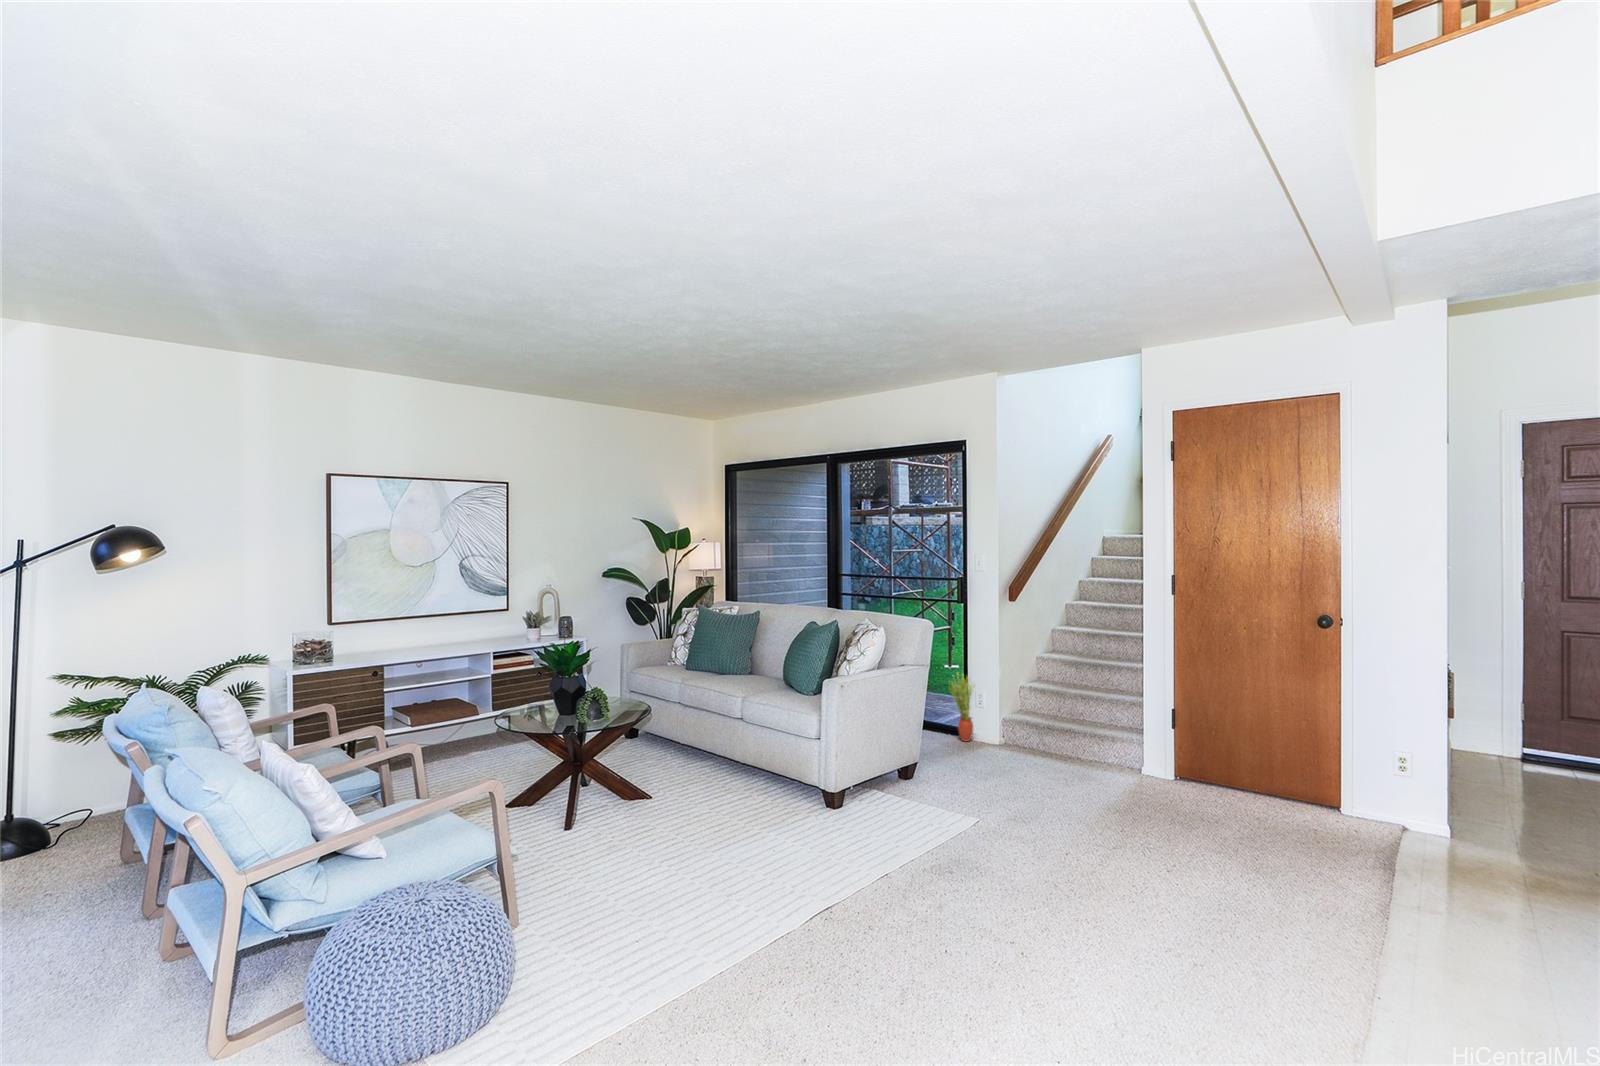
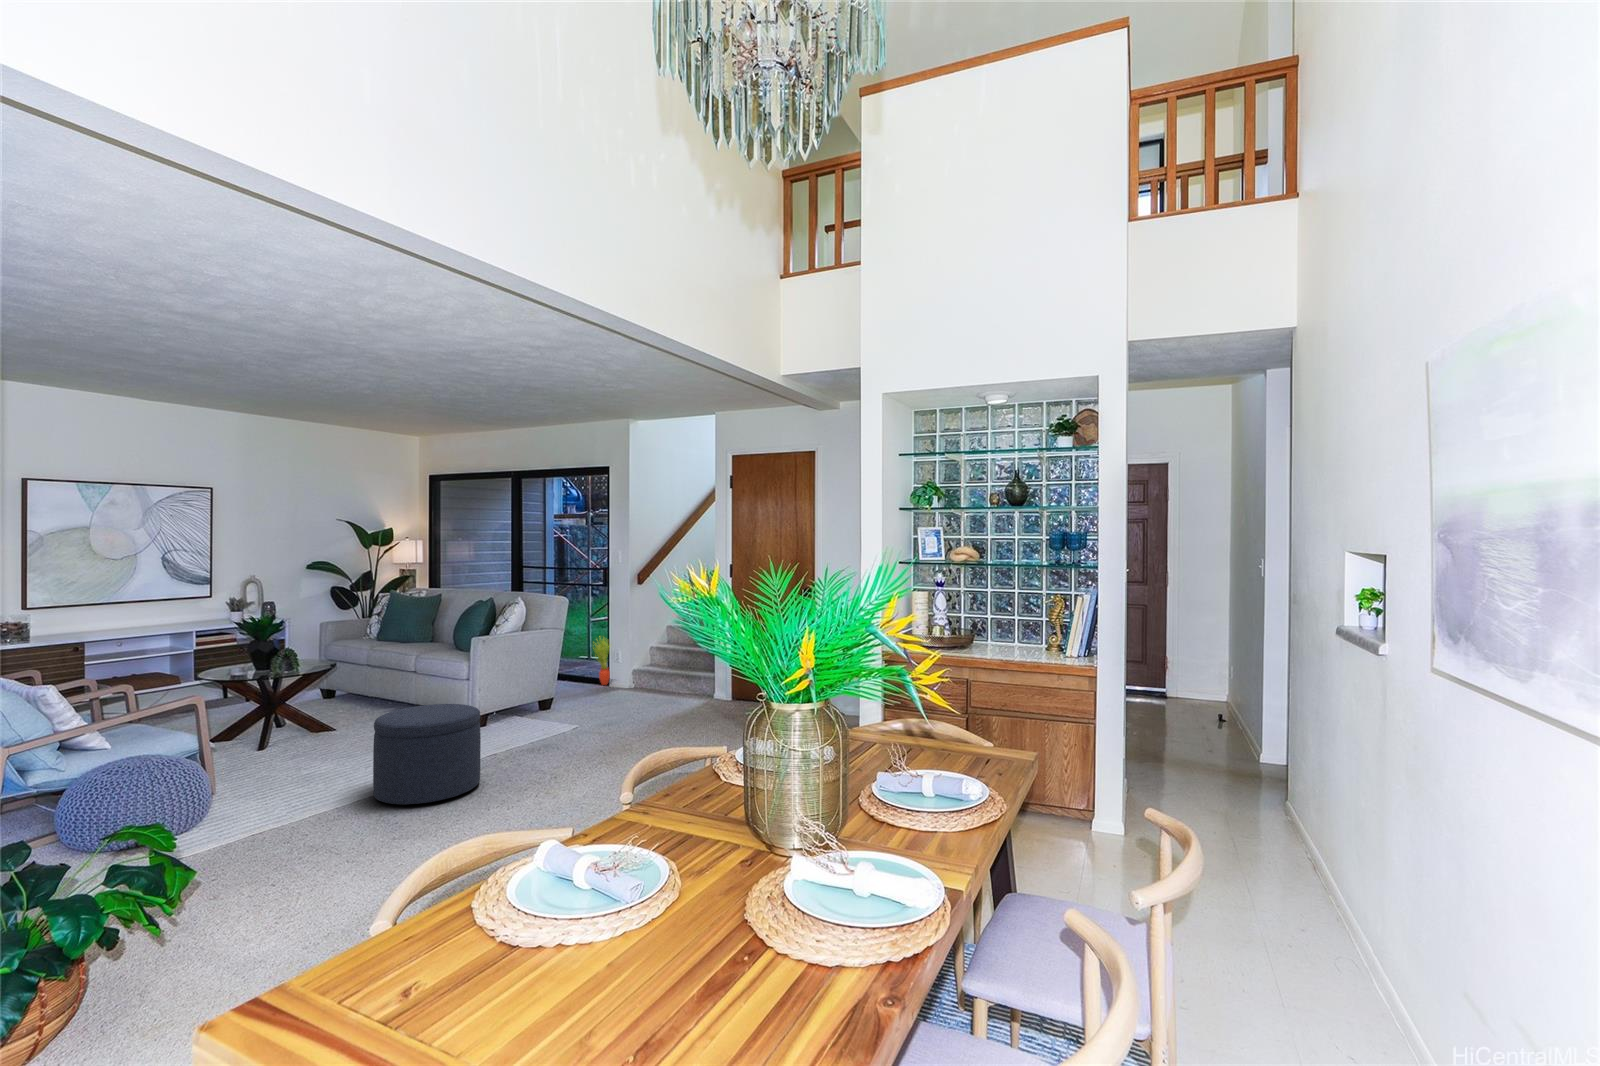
ottoman: none [735,804,894,996] -> present [373,704,481,805]

